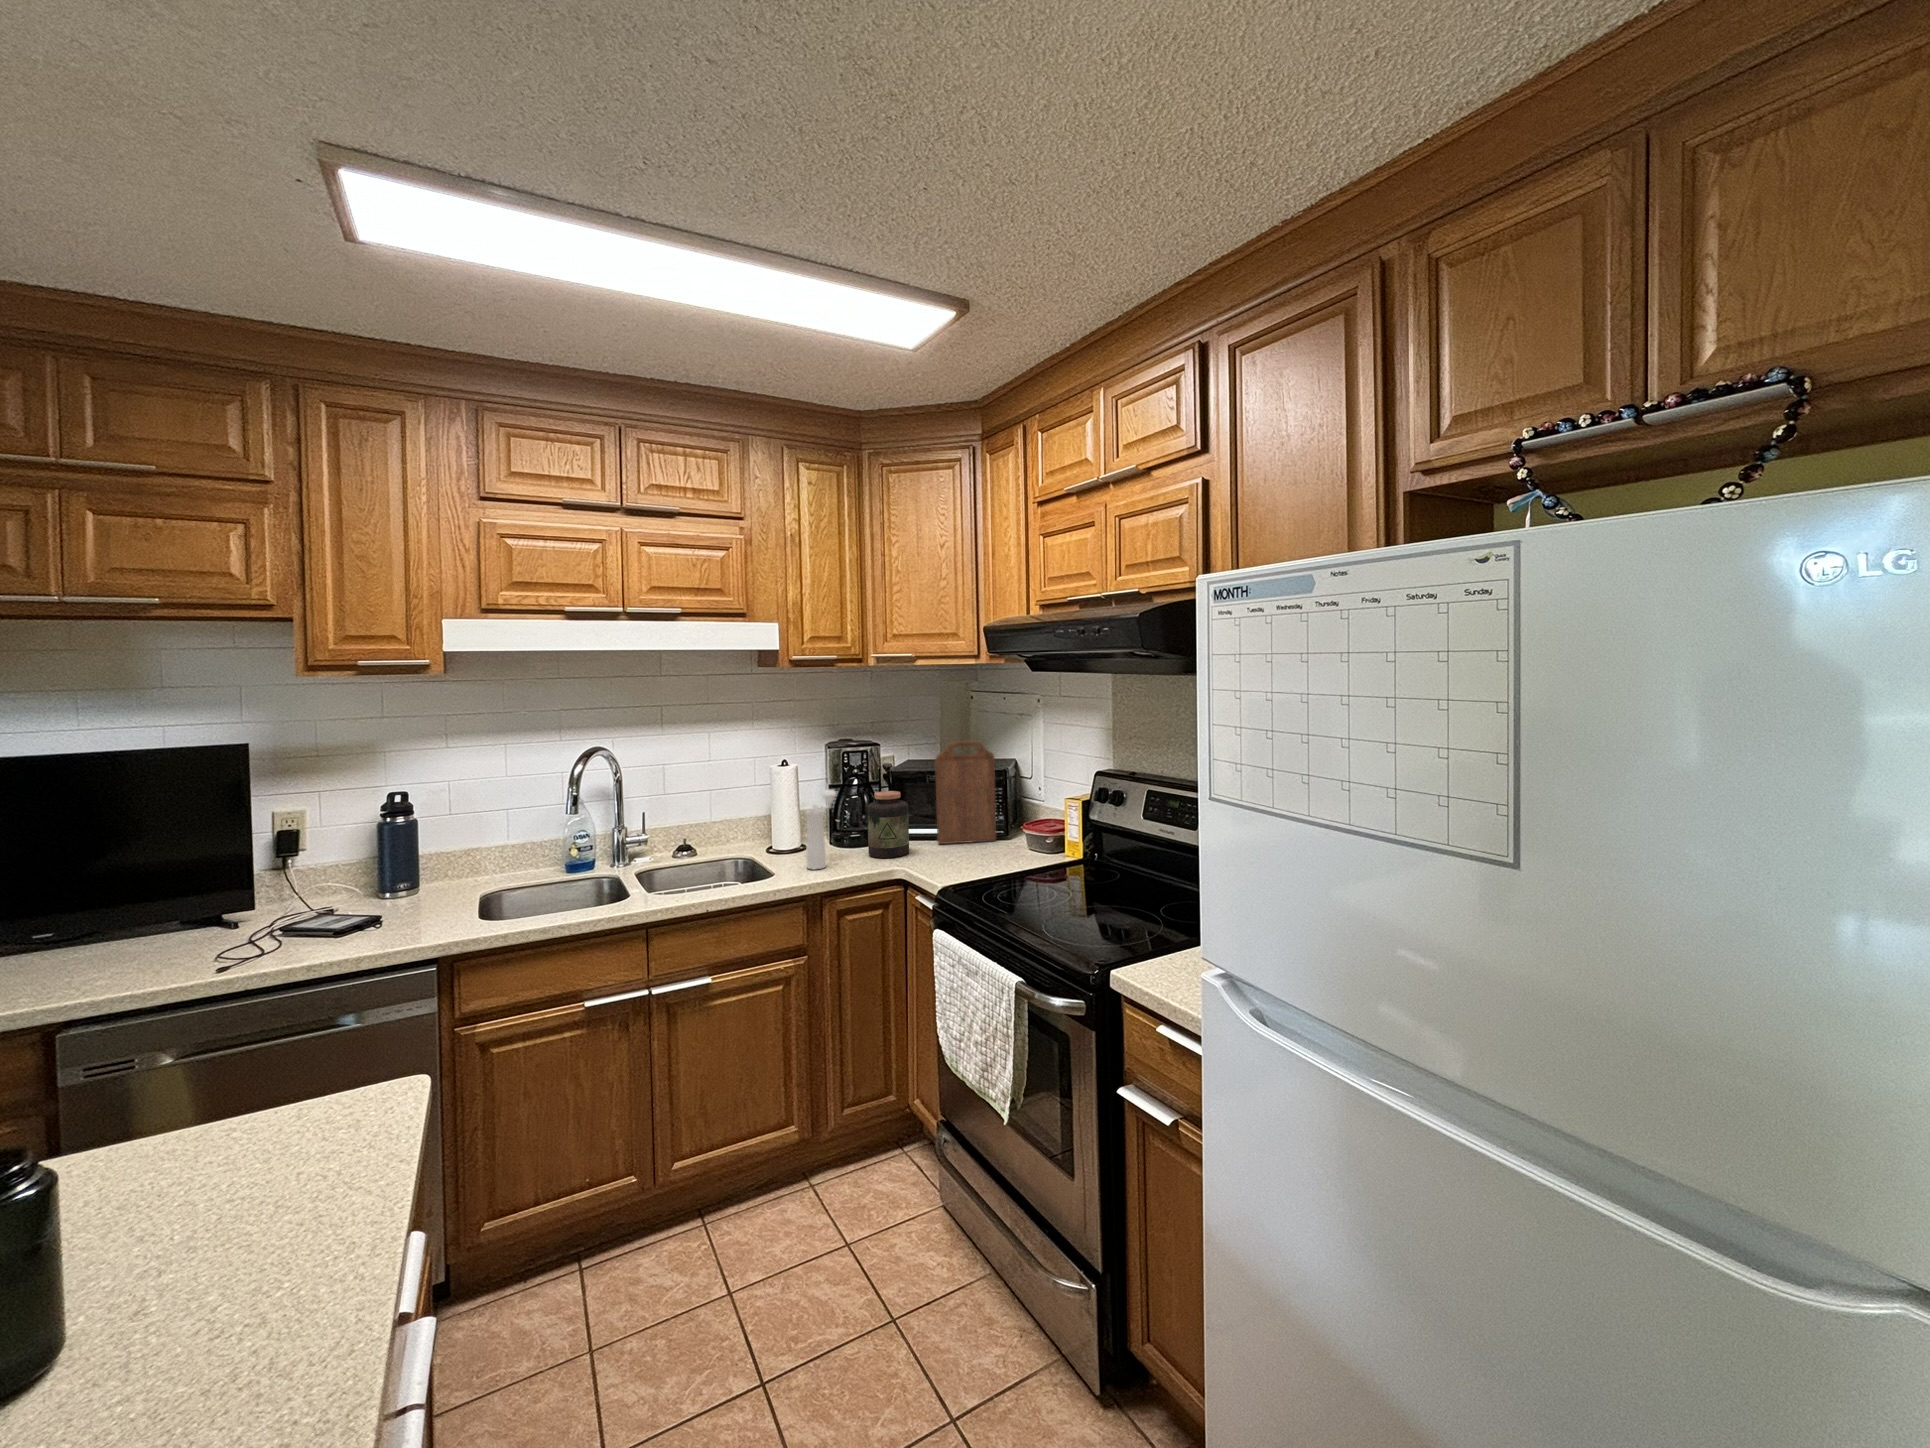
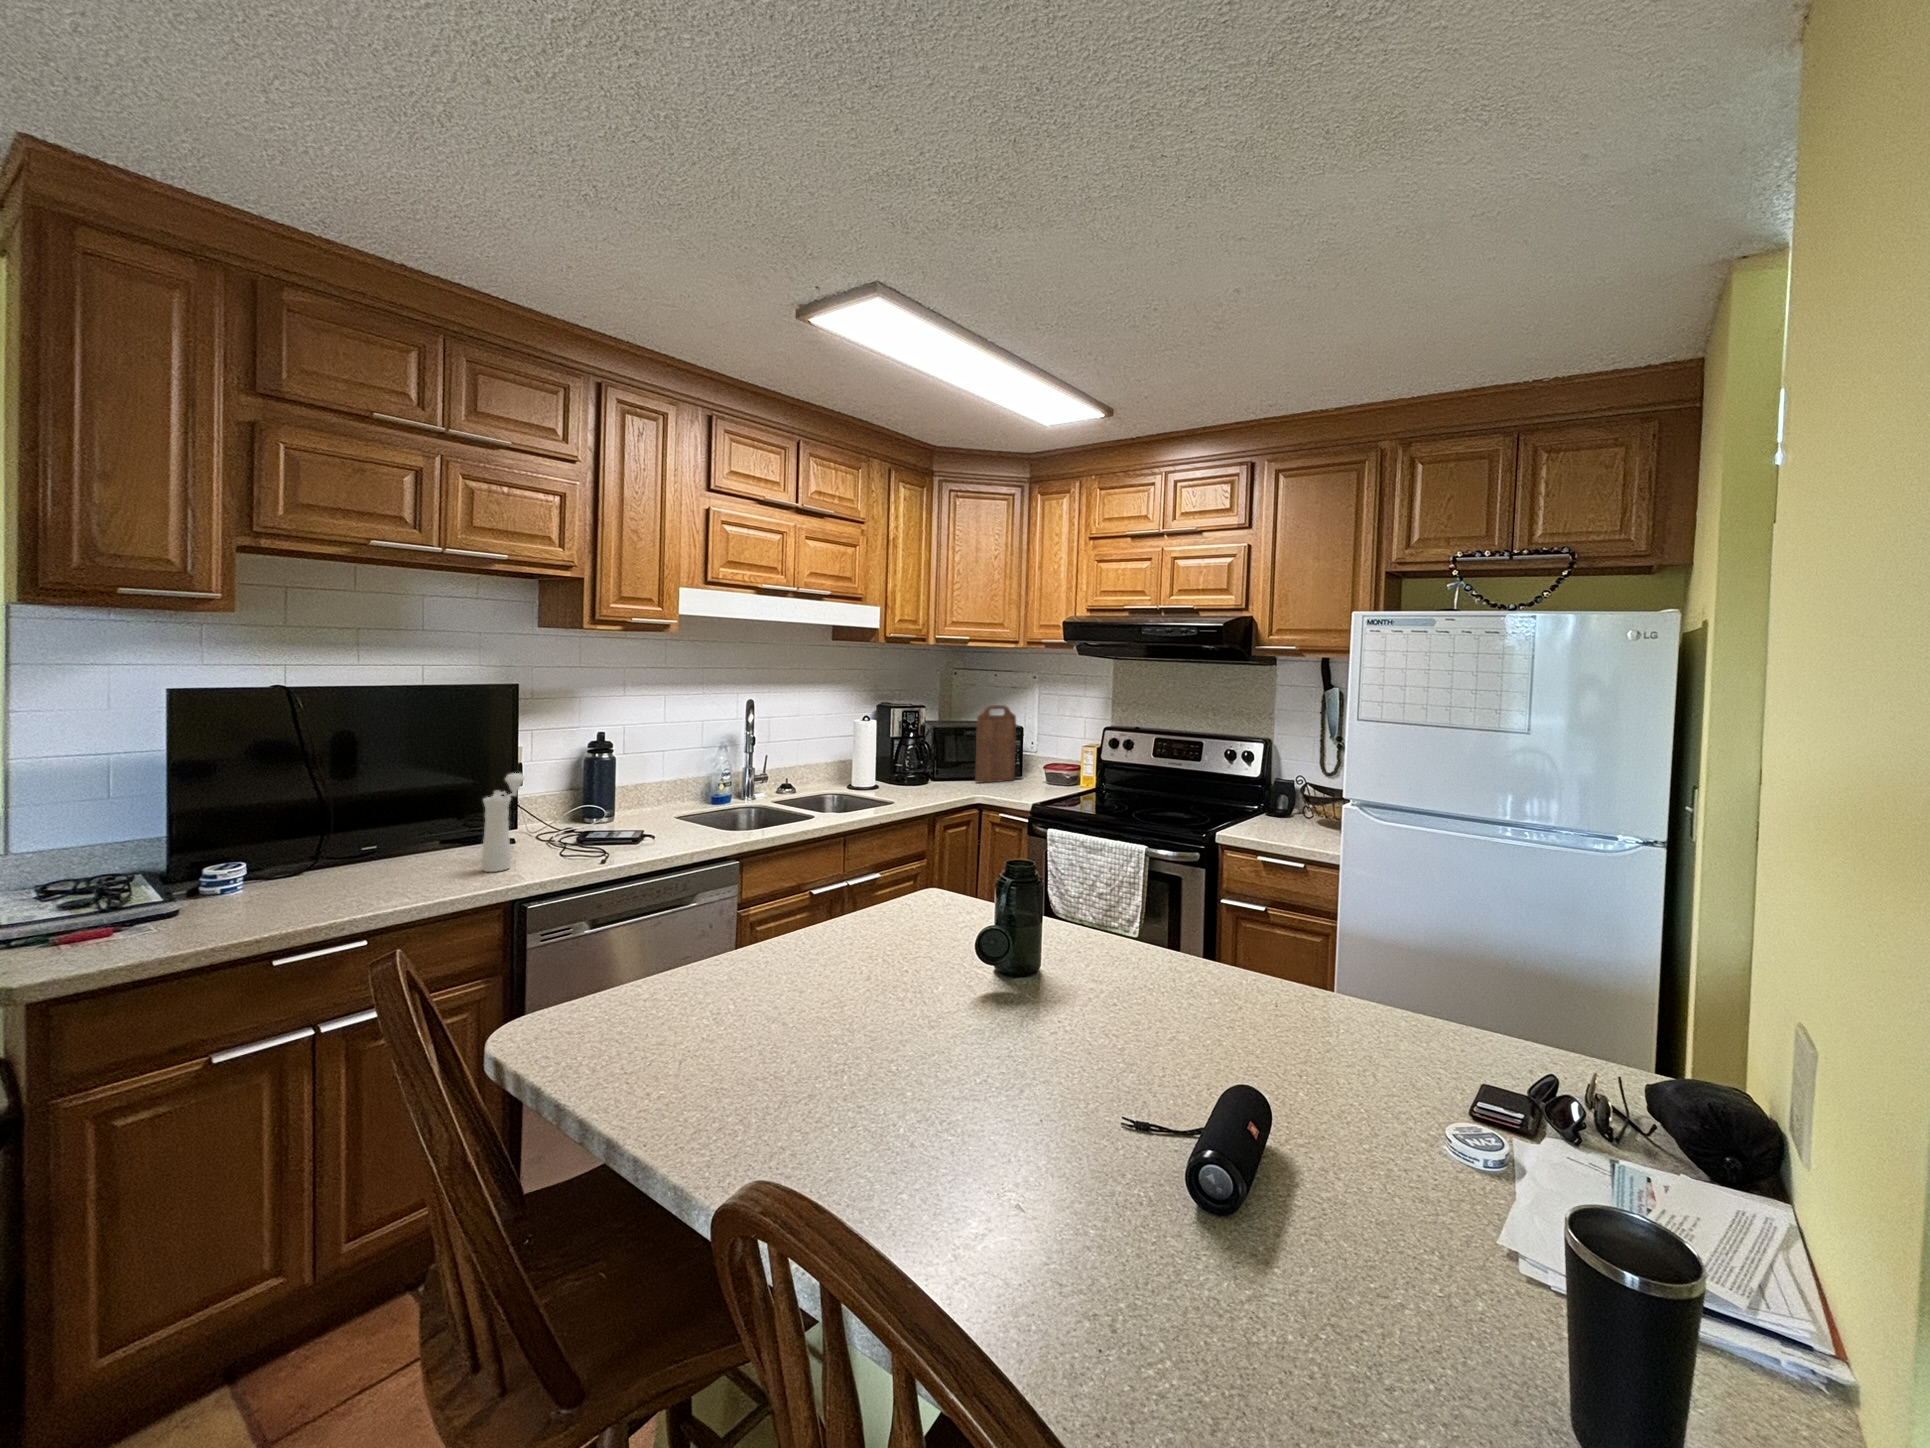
pepper mill: present [805,790,836,869] -> present [482,773,525,872]
jar: present [867,791,909,858] -> none [937,741,968,791]

